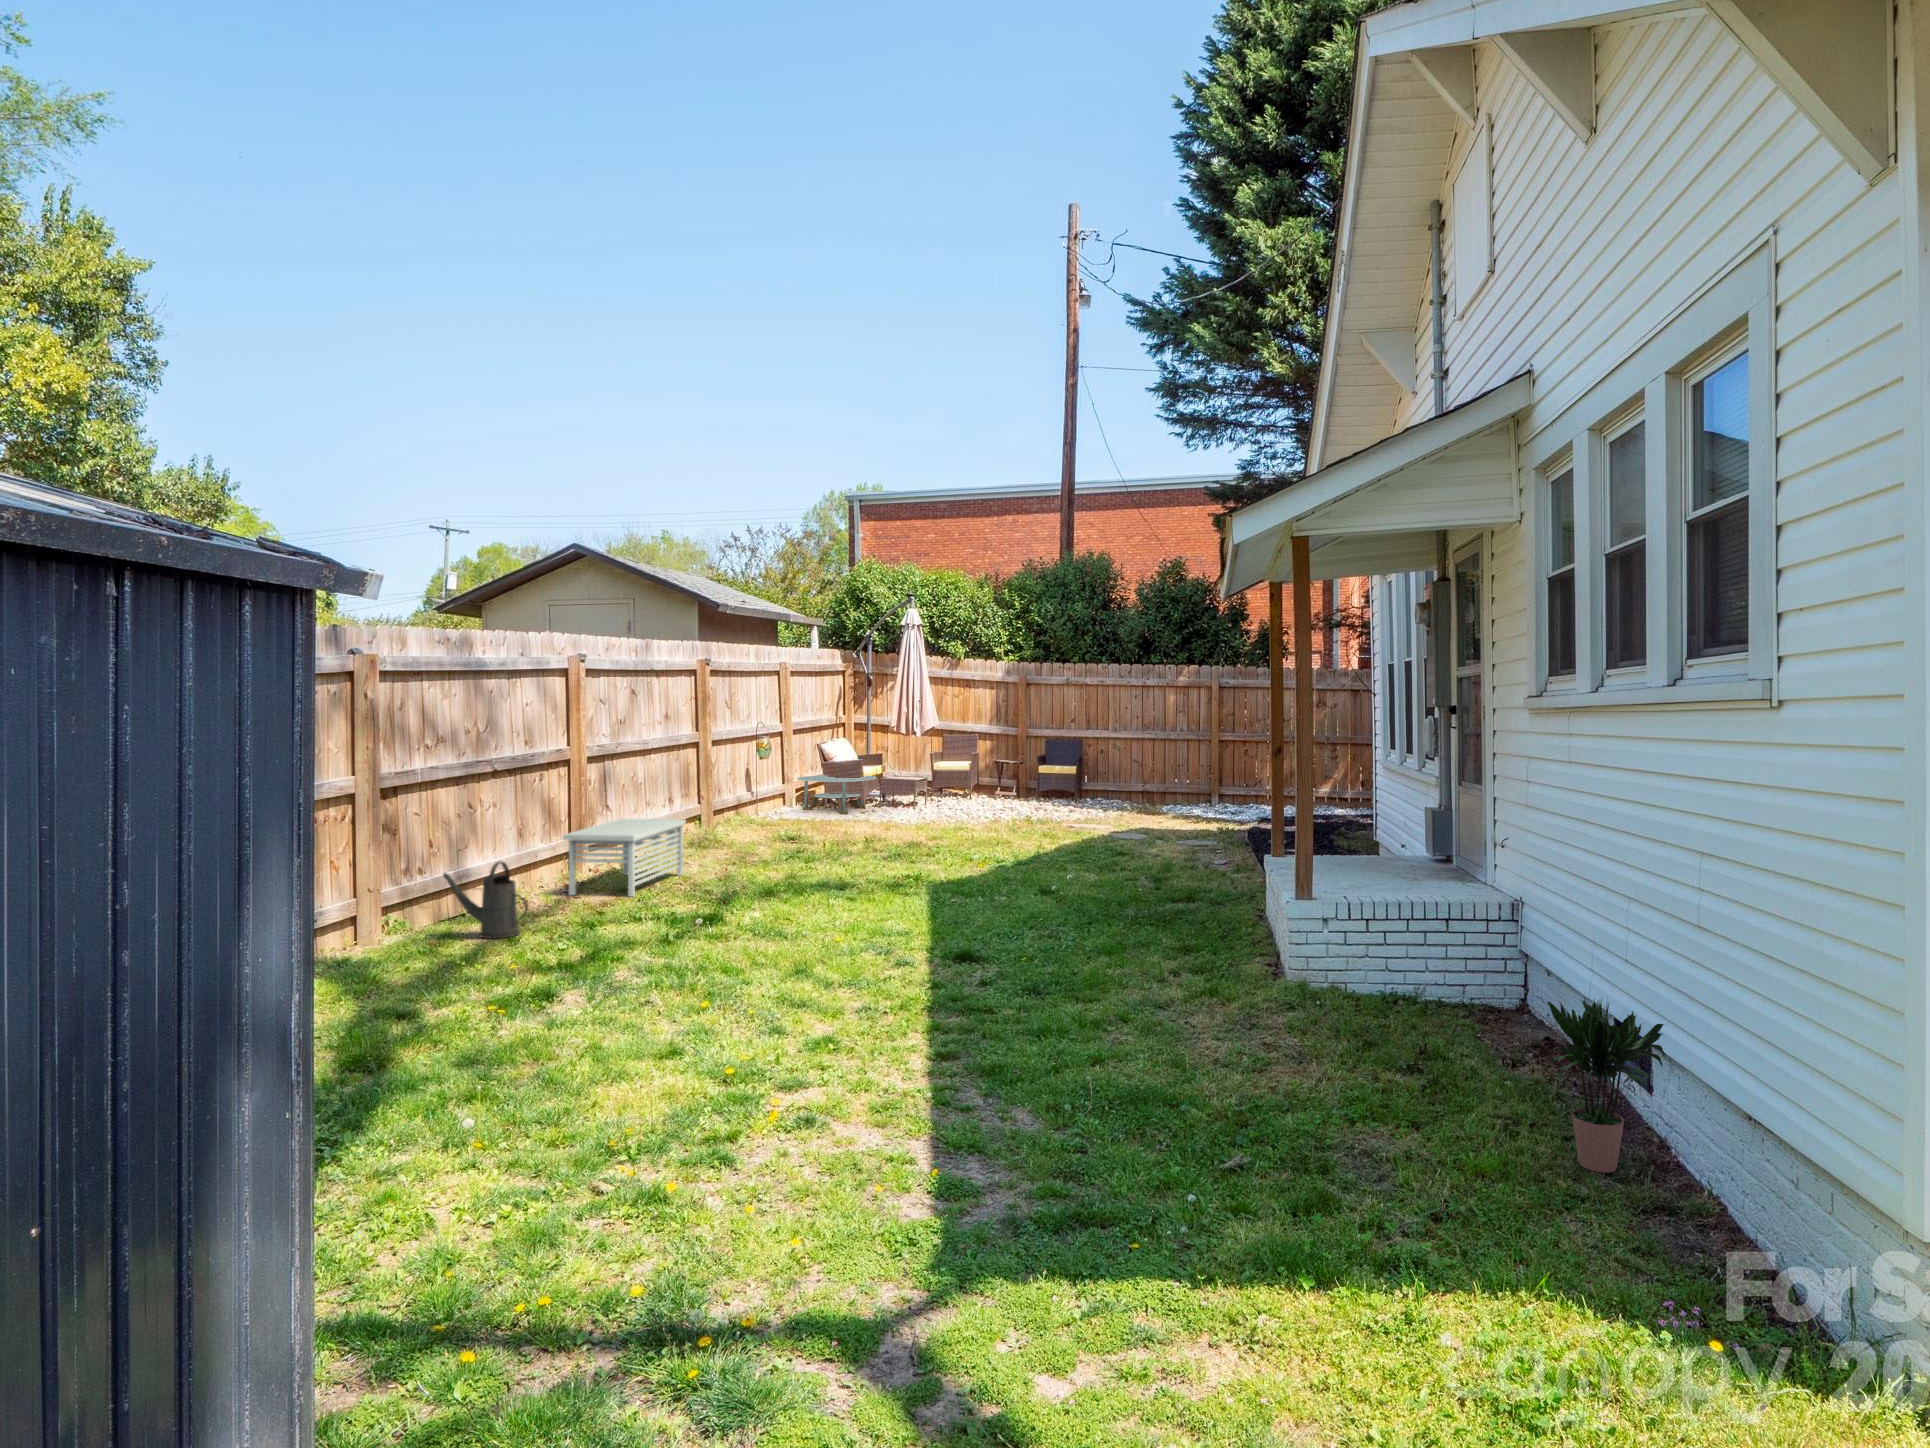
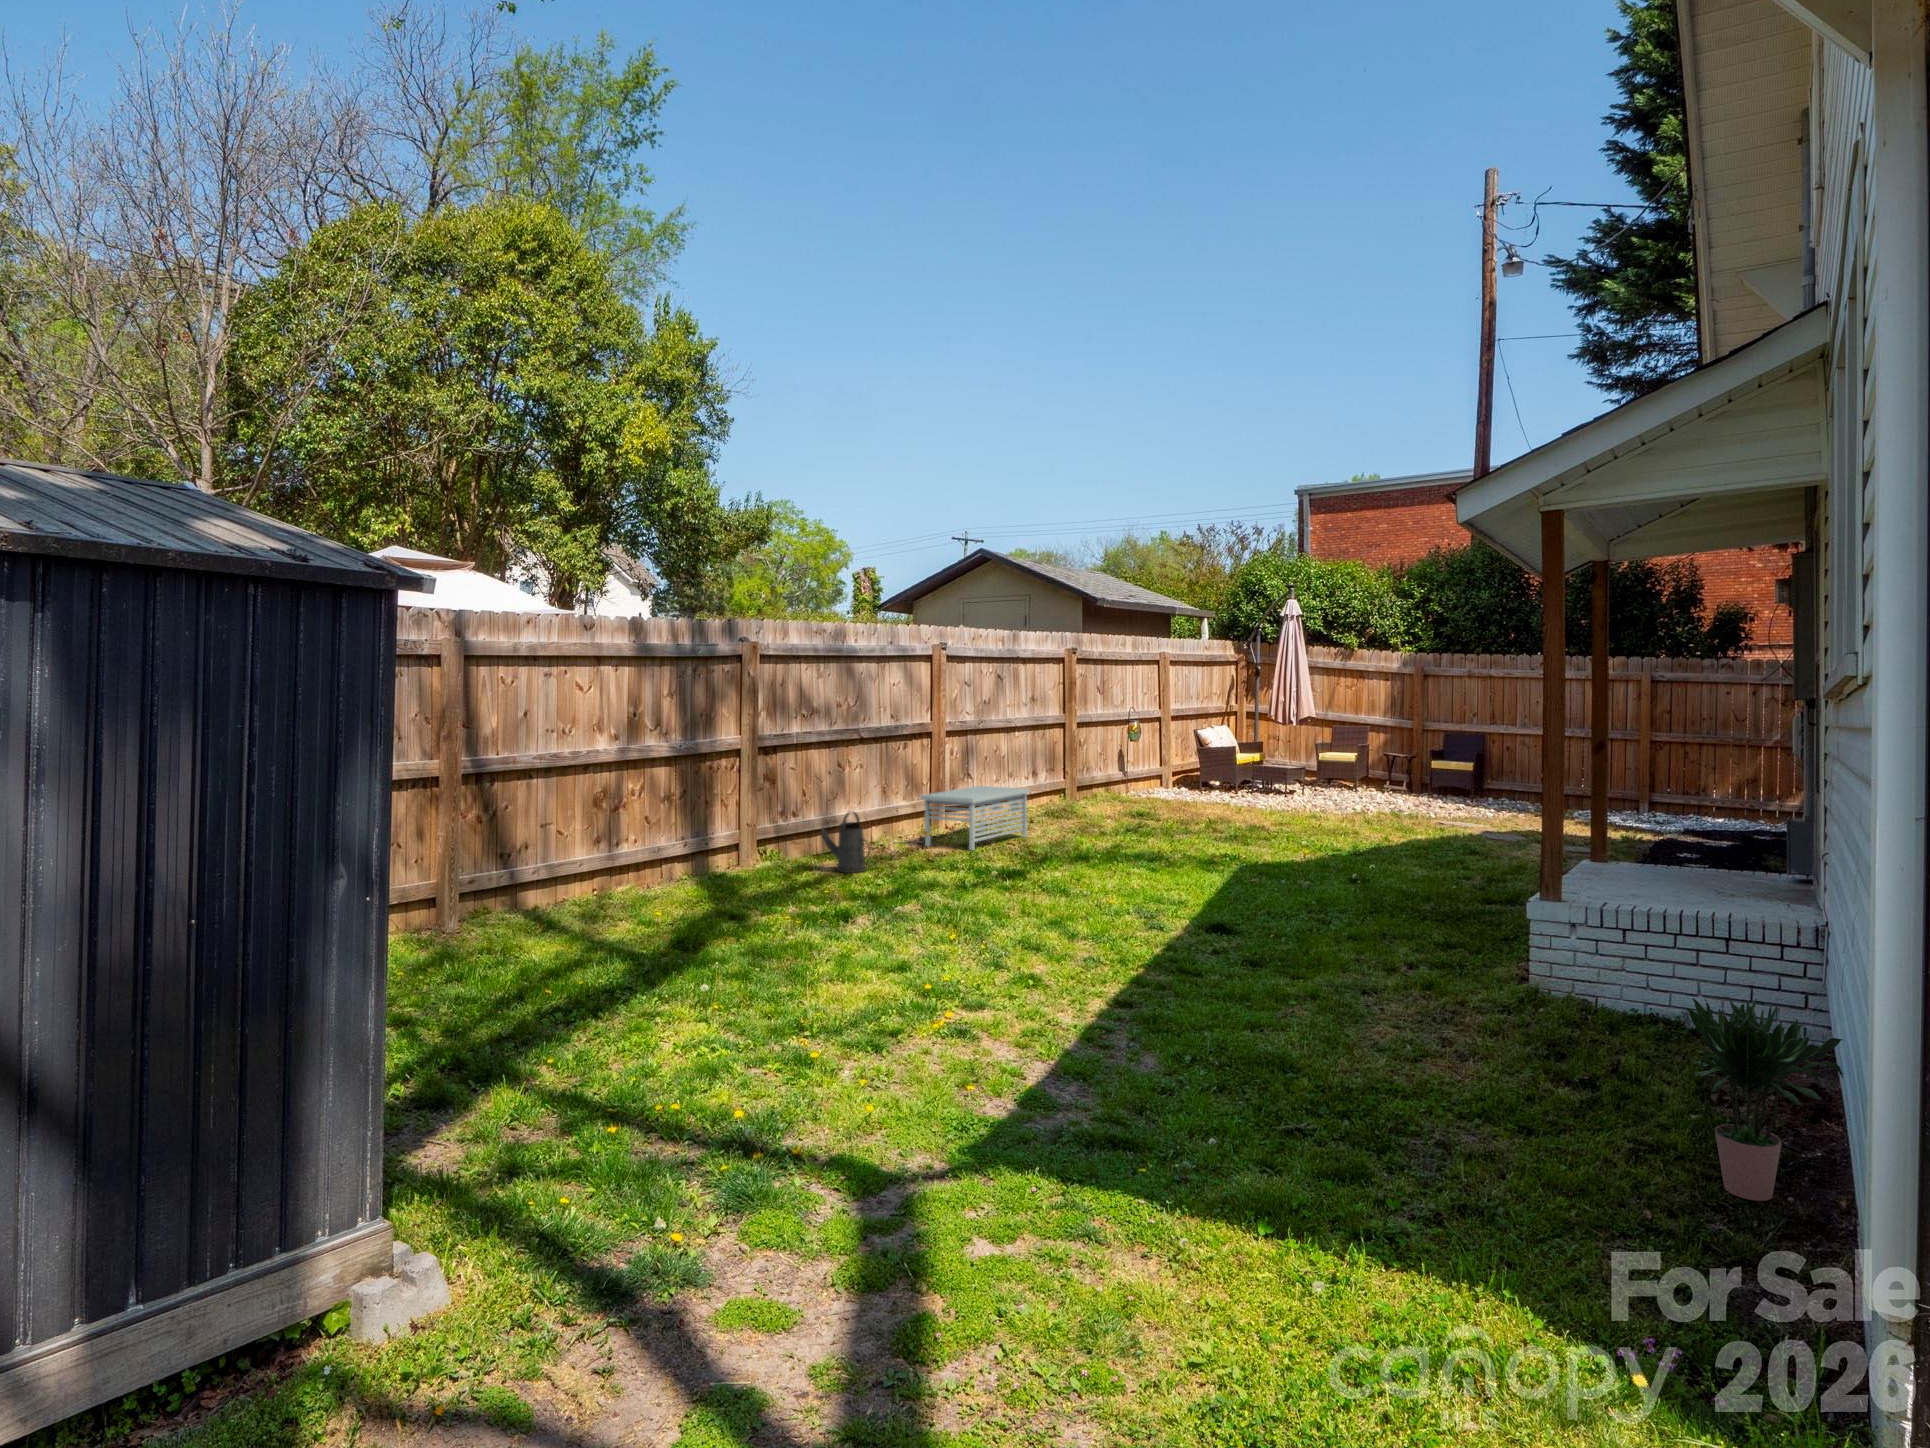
round table: present [797,775,877,814] -> none [1172,760,1250,796]

